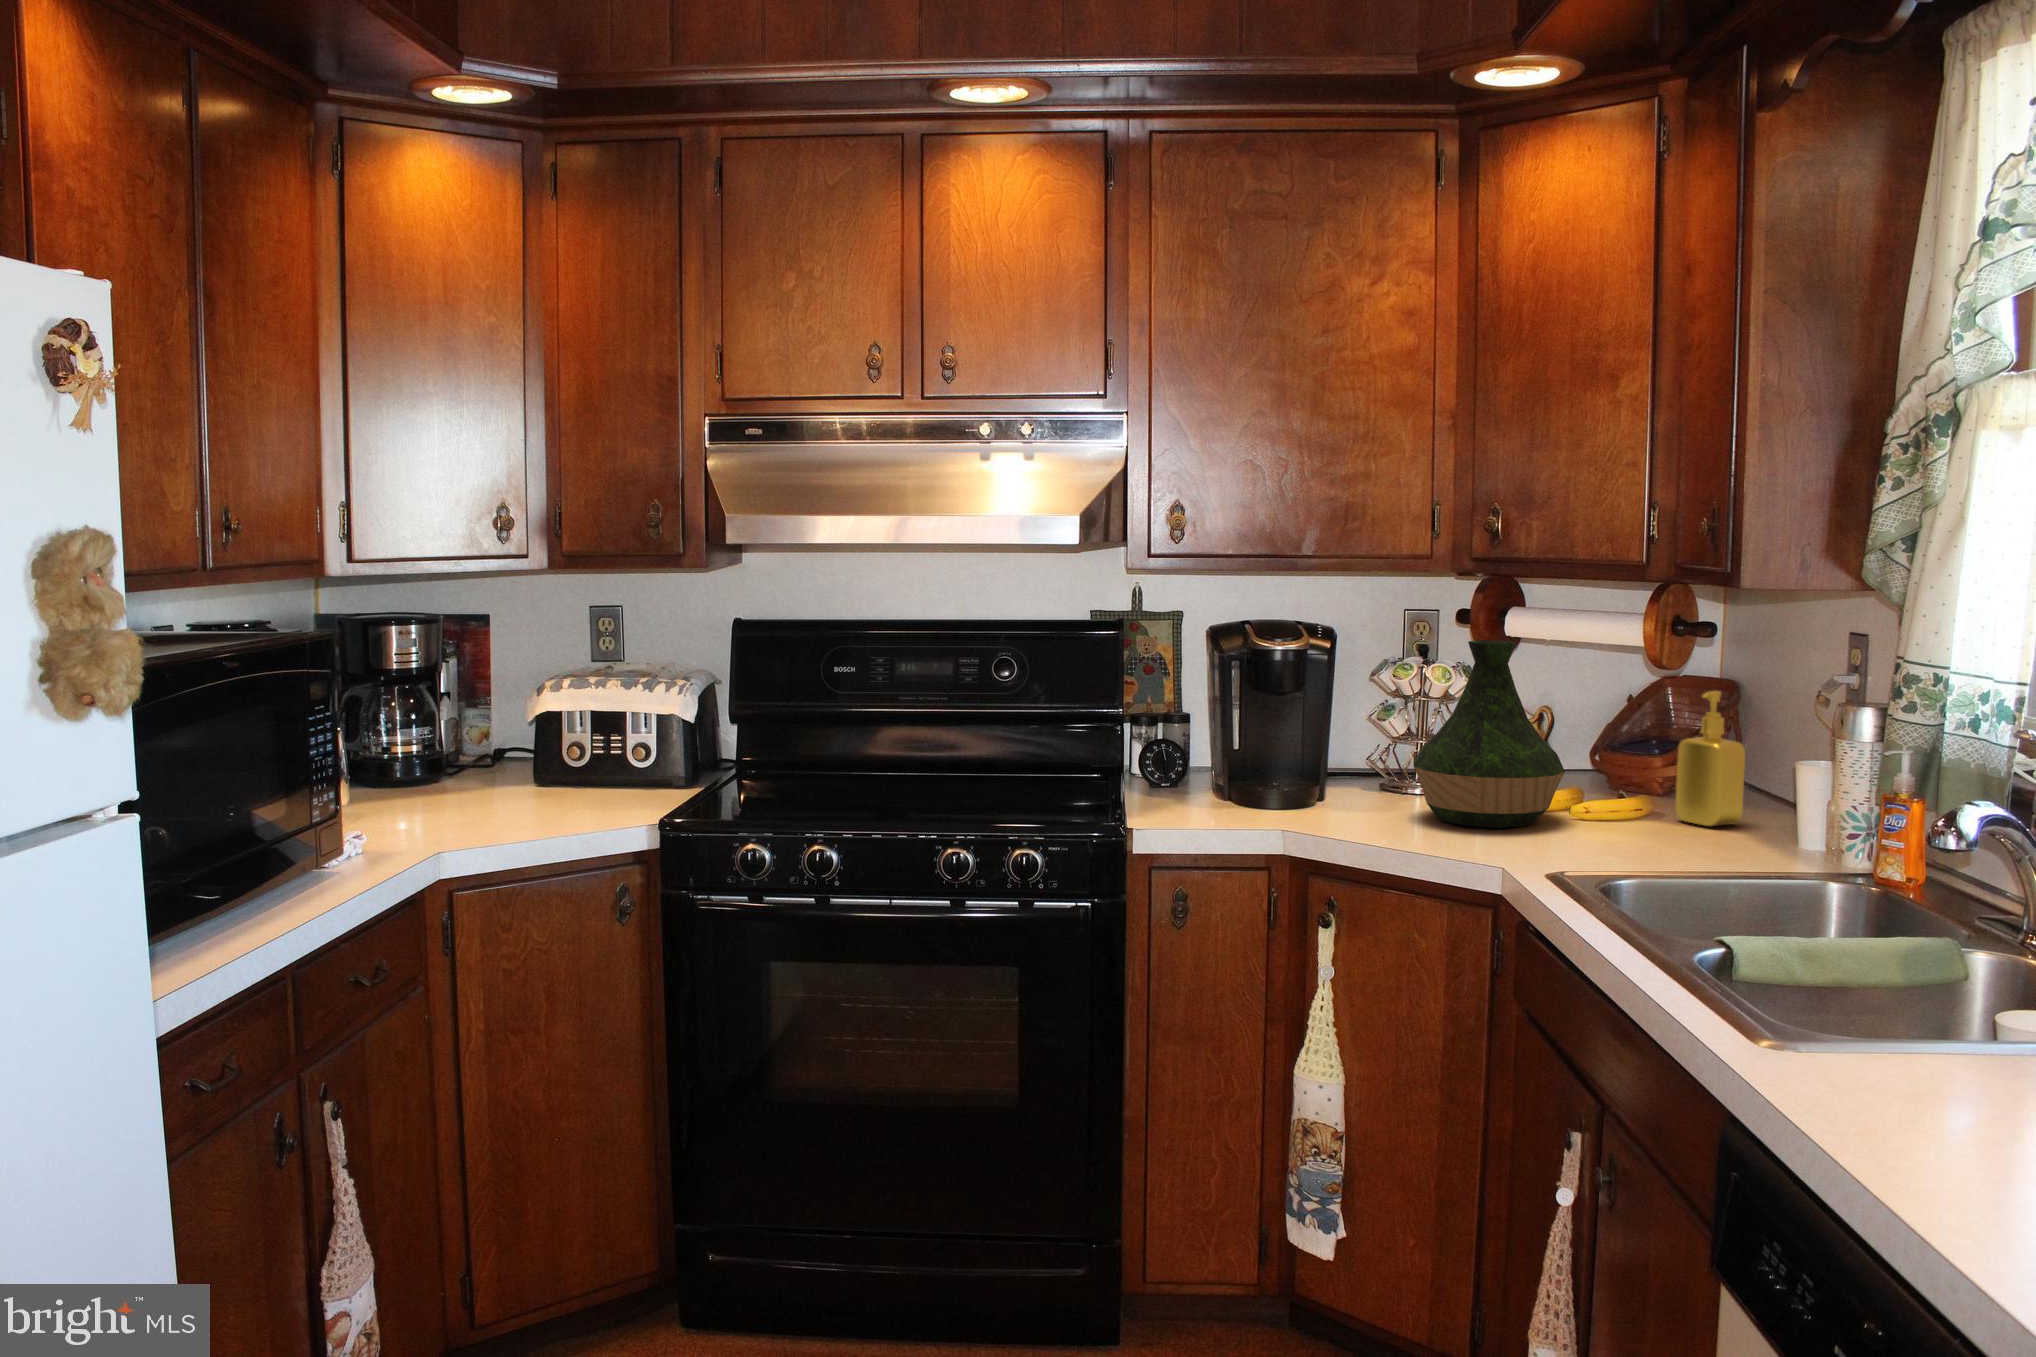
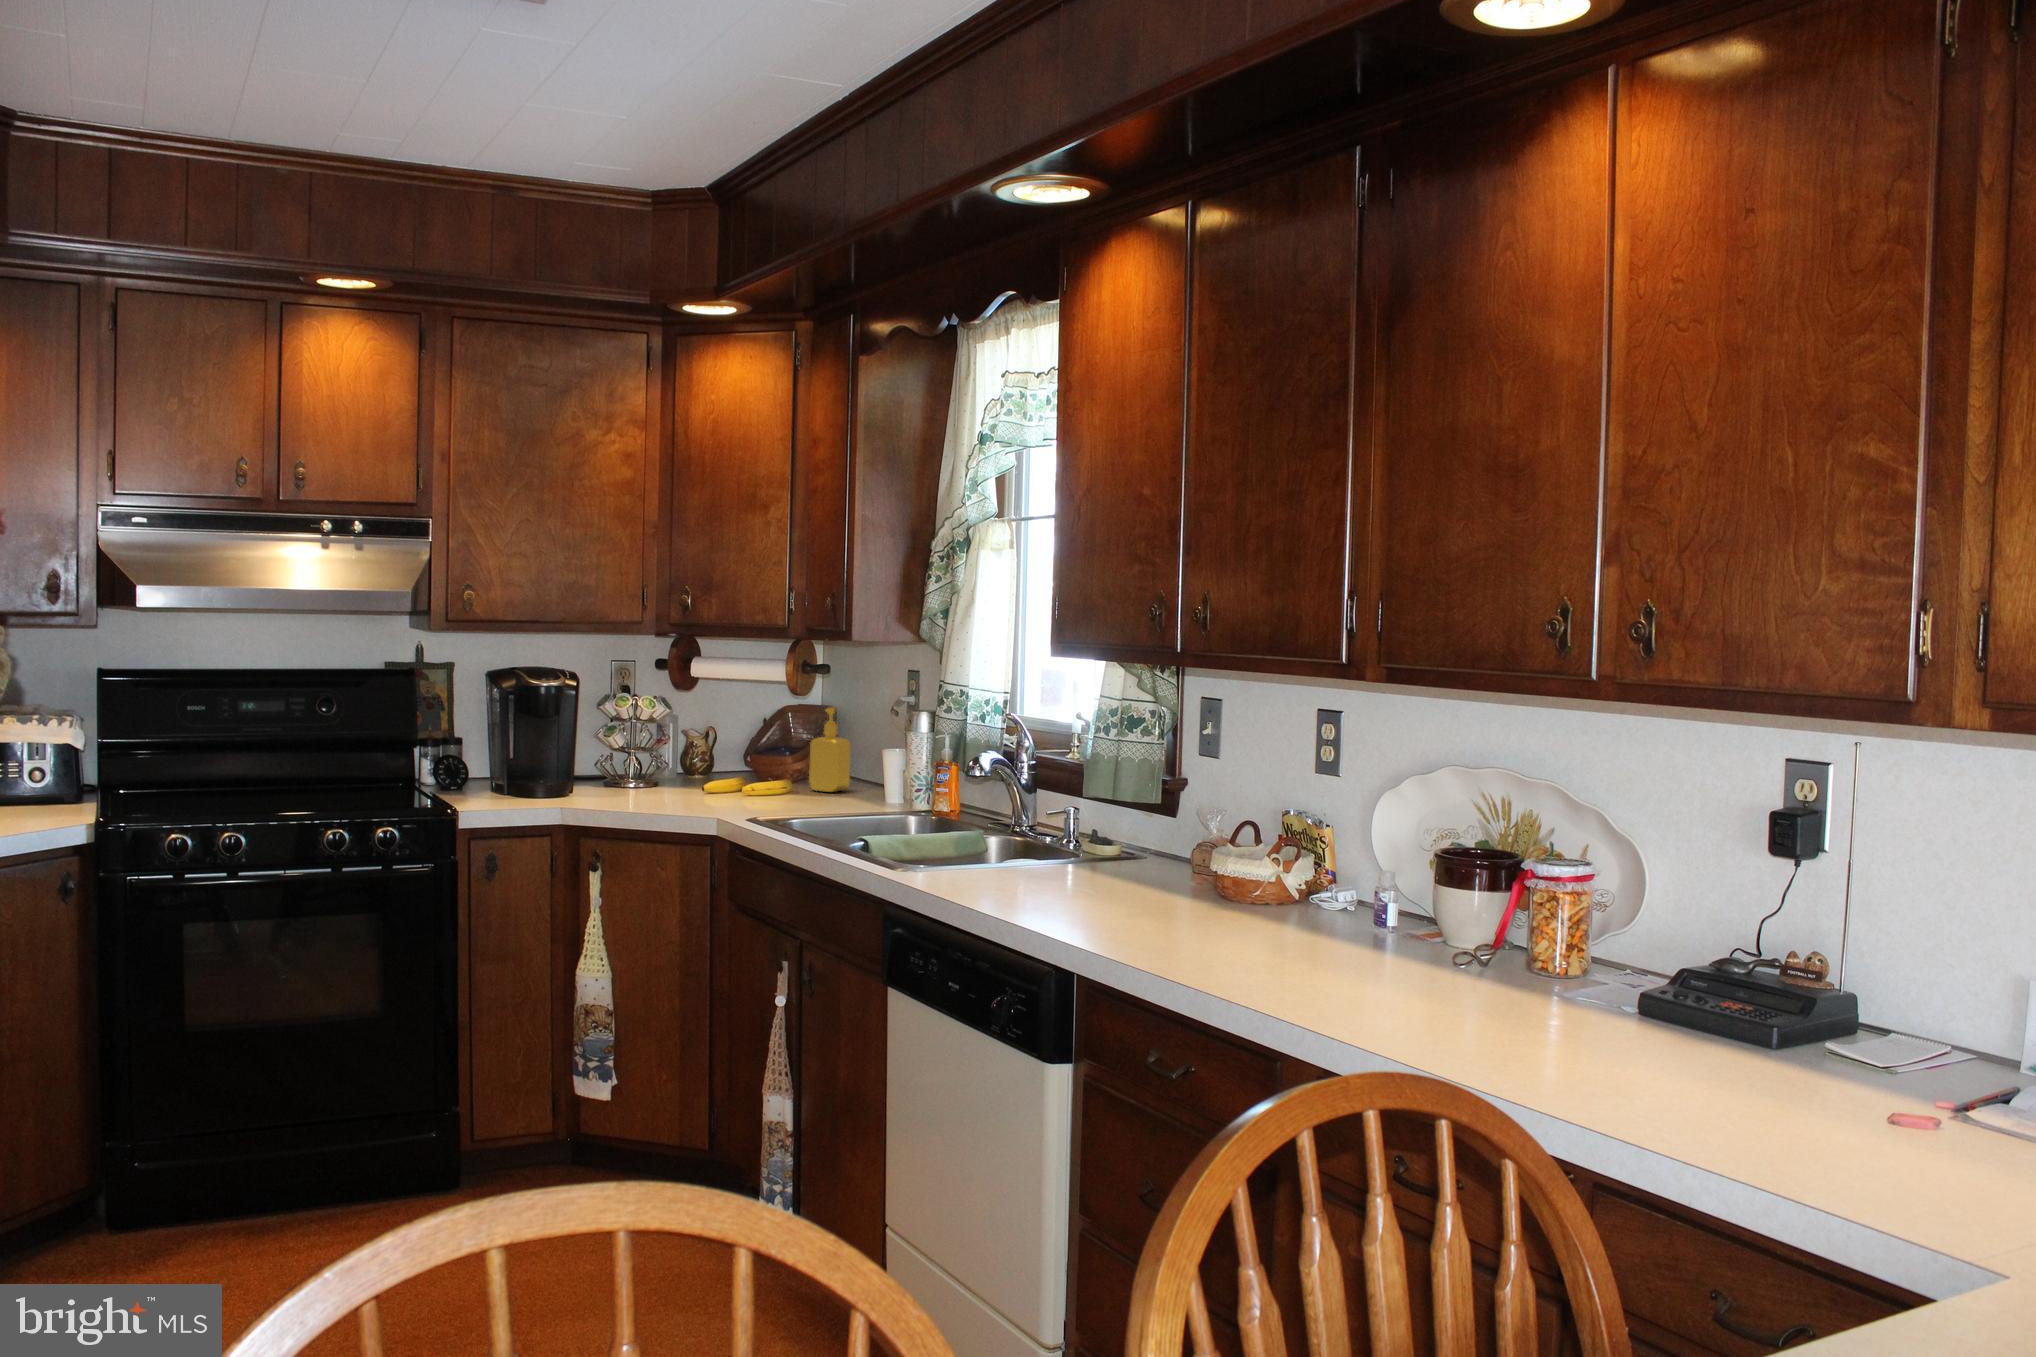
vase: present [1413,640,1565,828] -> none [643,678,743,800]

